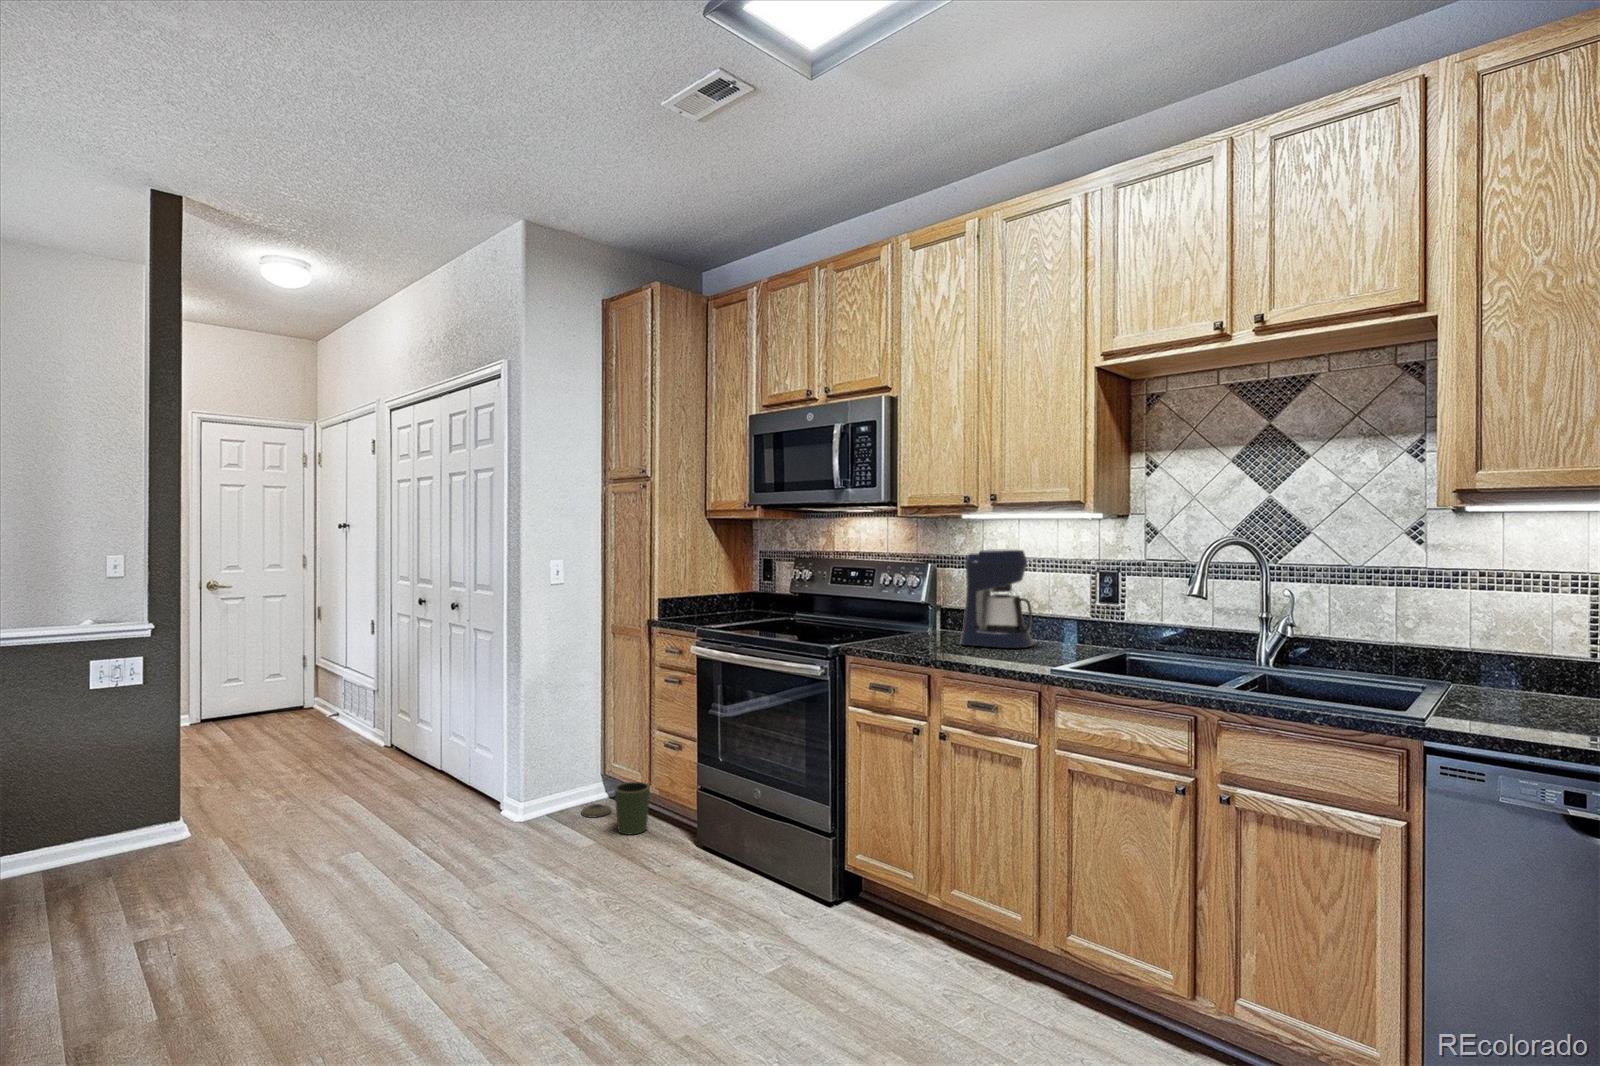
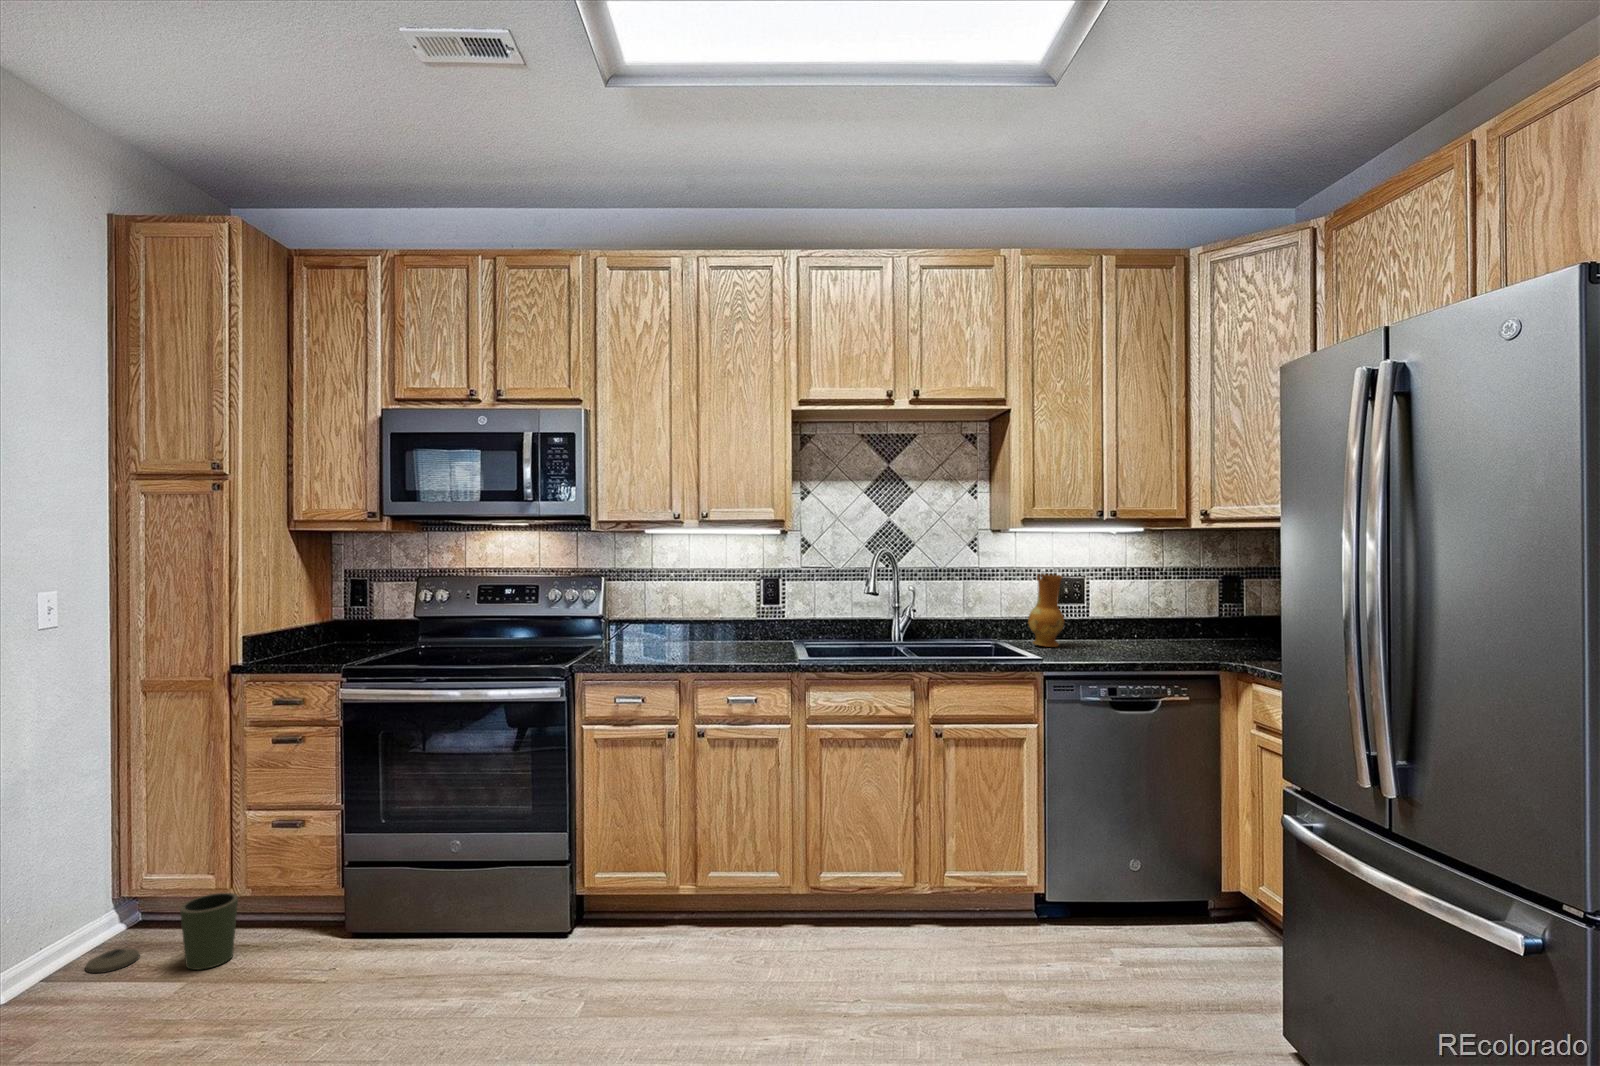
coffee maker: present [961,549,1034,648] -> none [656,562,720,653]
ceramic jug: none [1473,584,1551,709] -> present [1028,574,1064,647]

